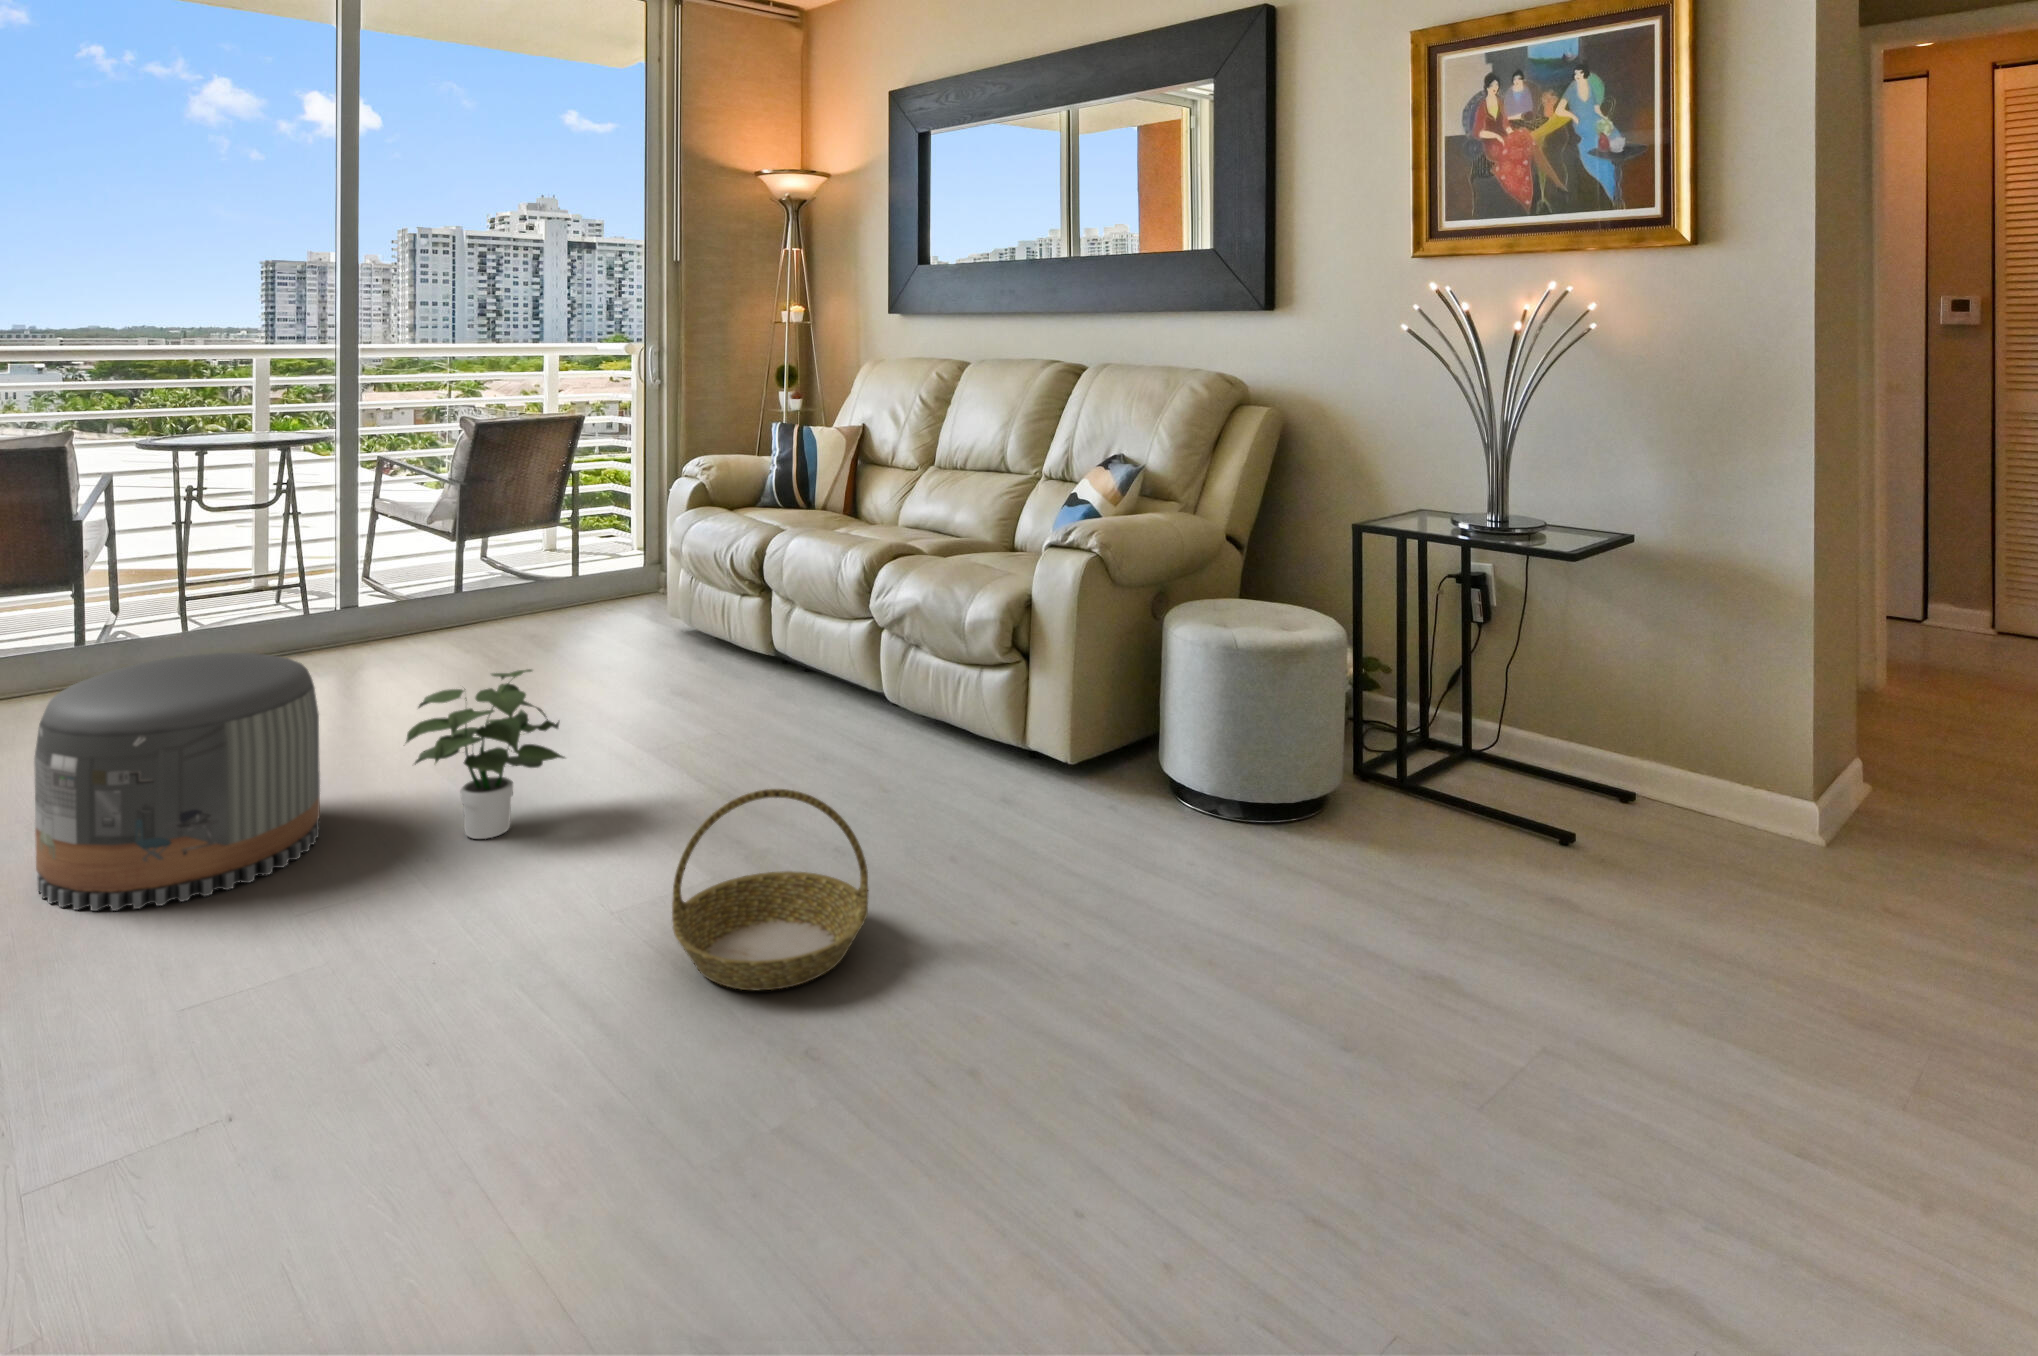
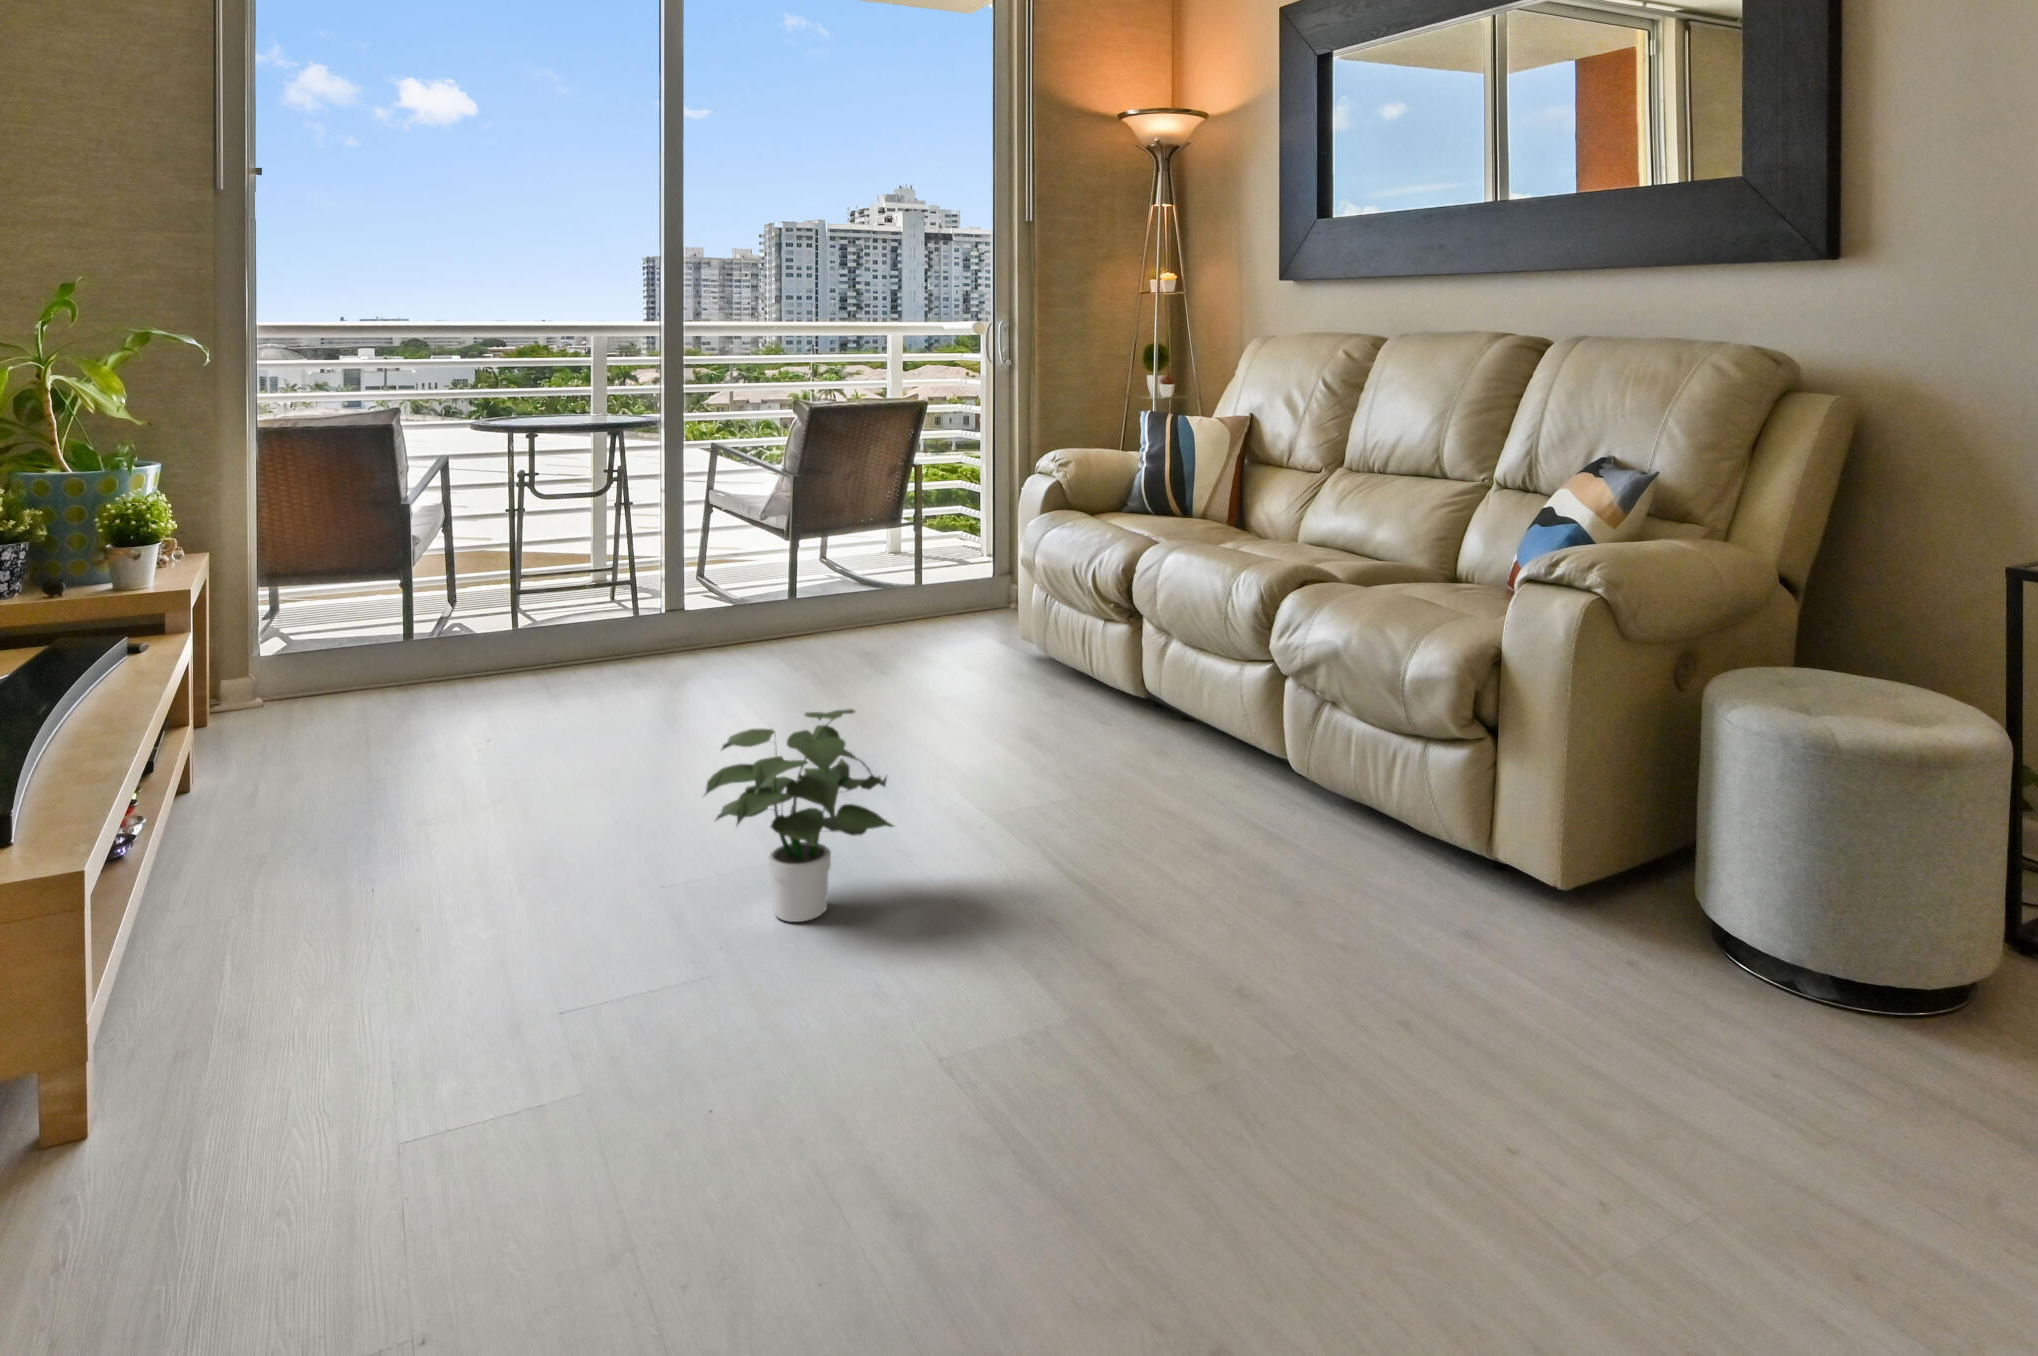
pouf: present [34,653,320,911] -> none [298,668,611,980]
basket: present [672,789,868,990] -> none [1027,921,1305,1225]

